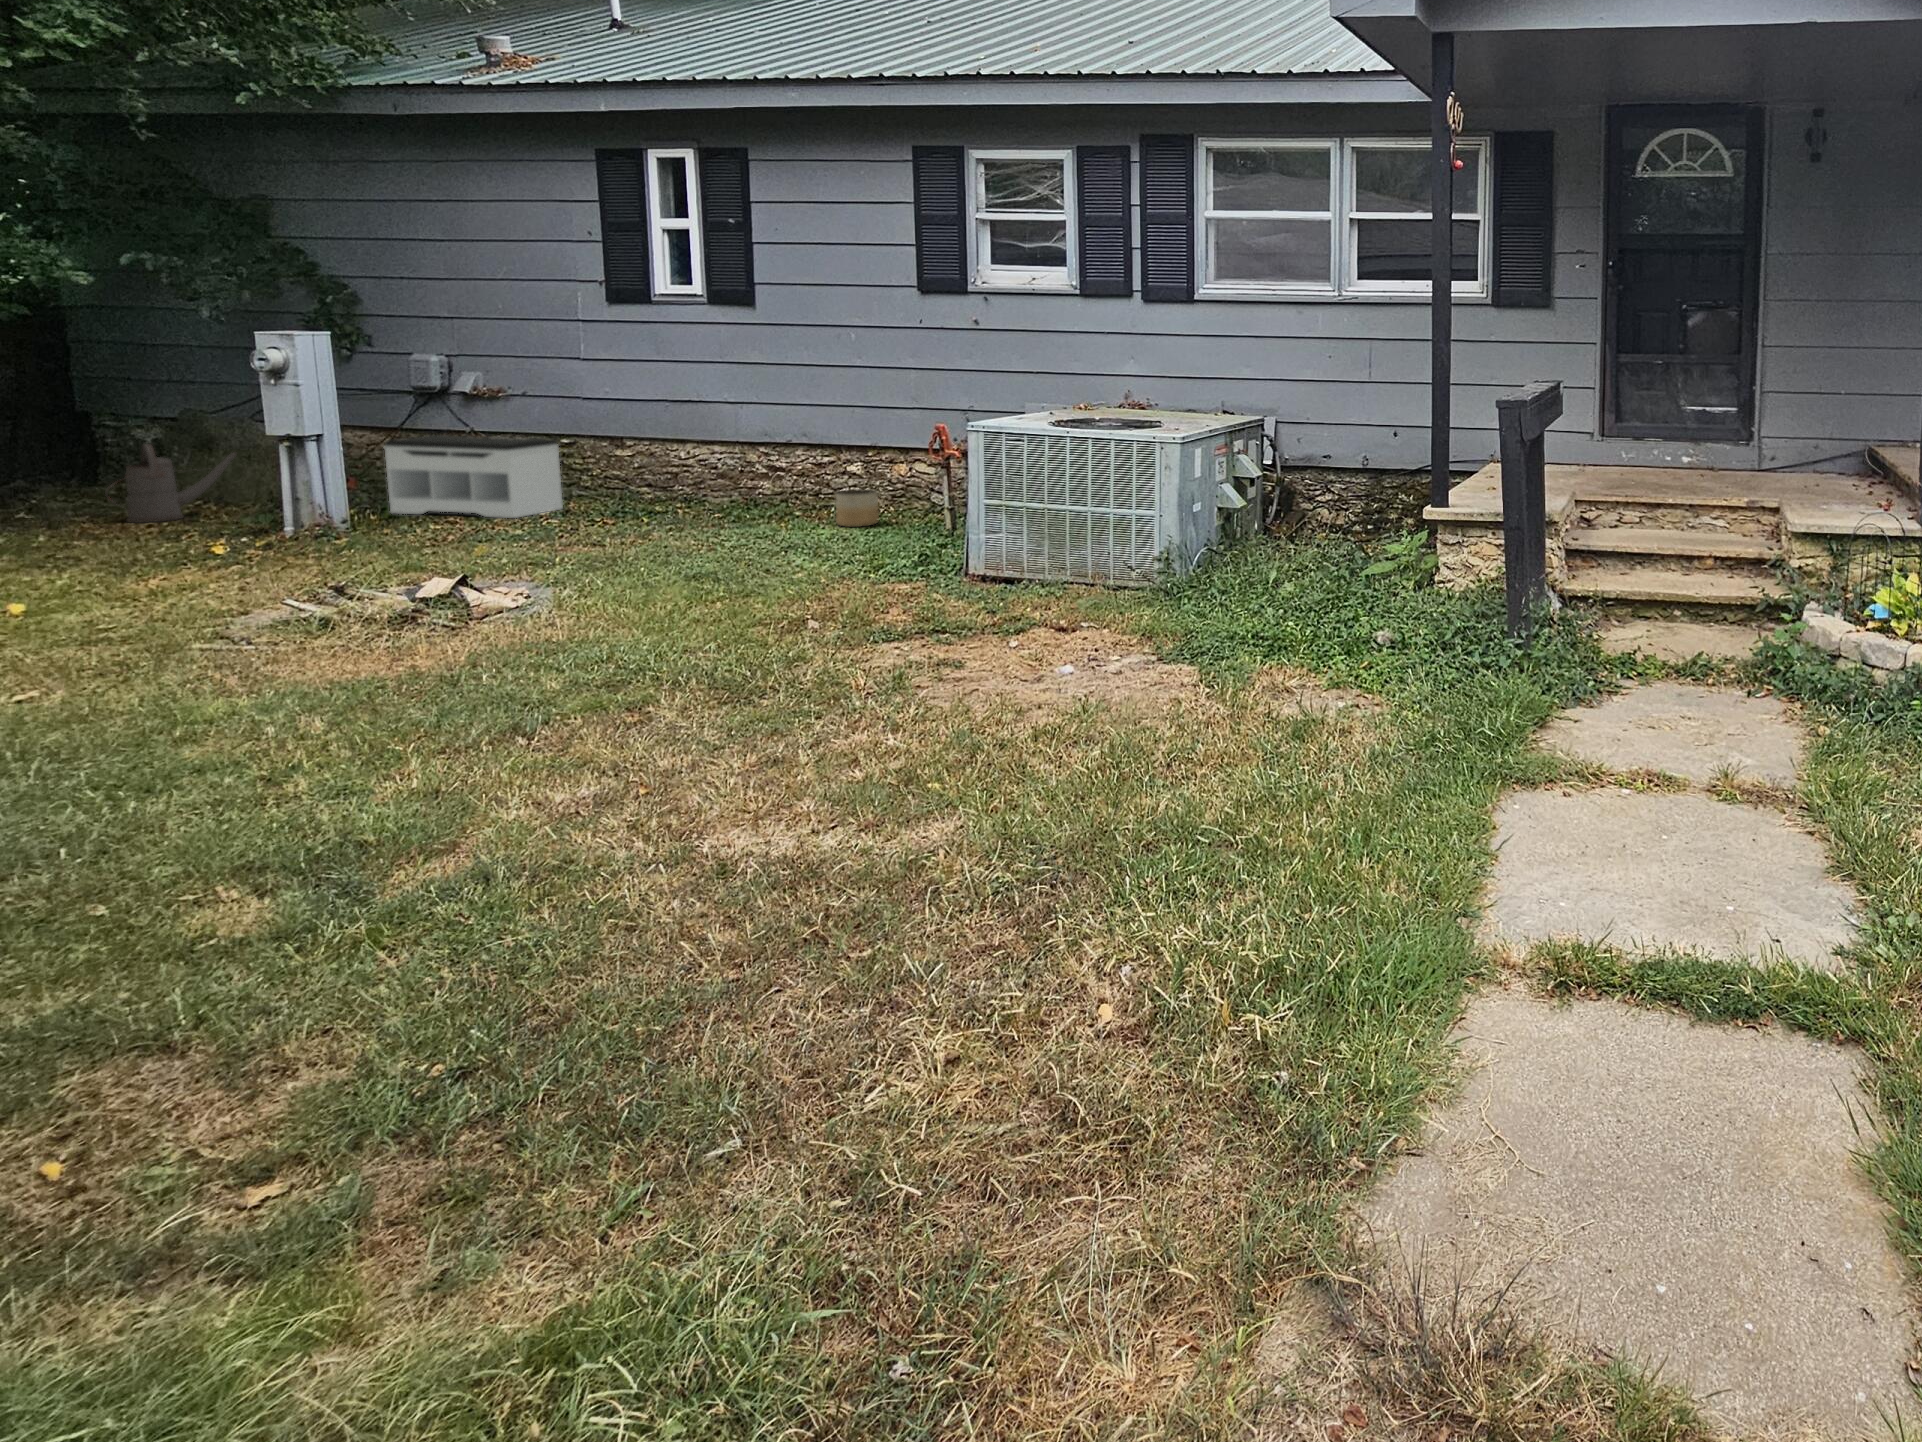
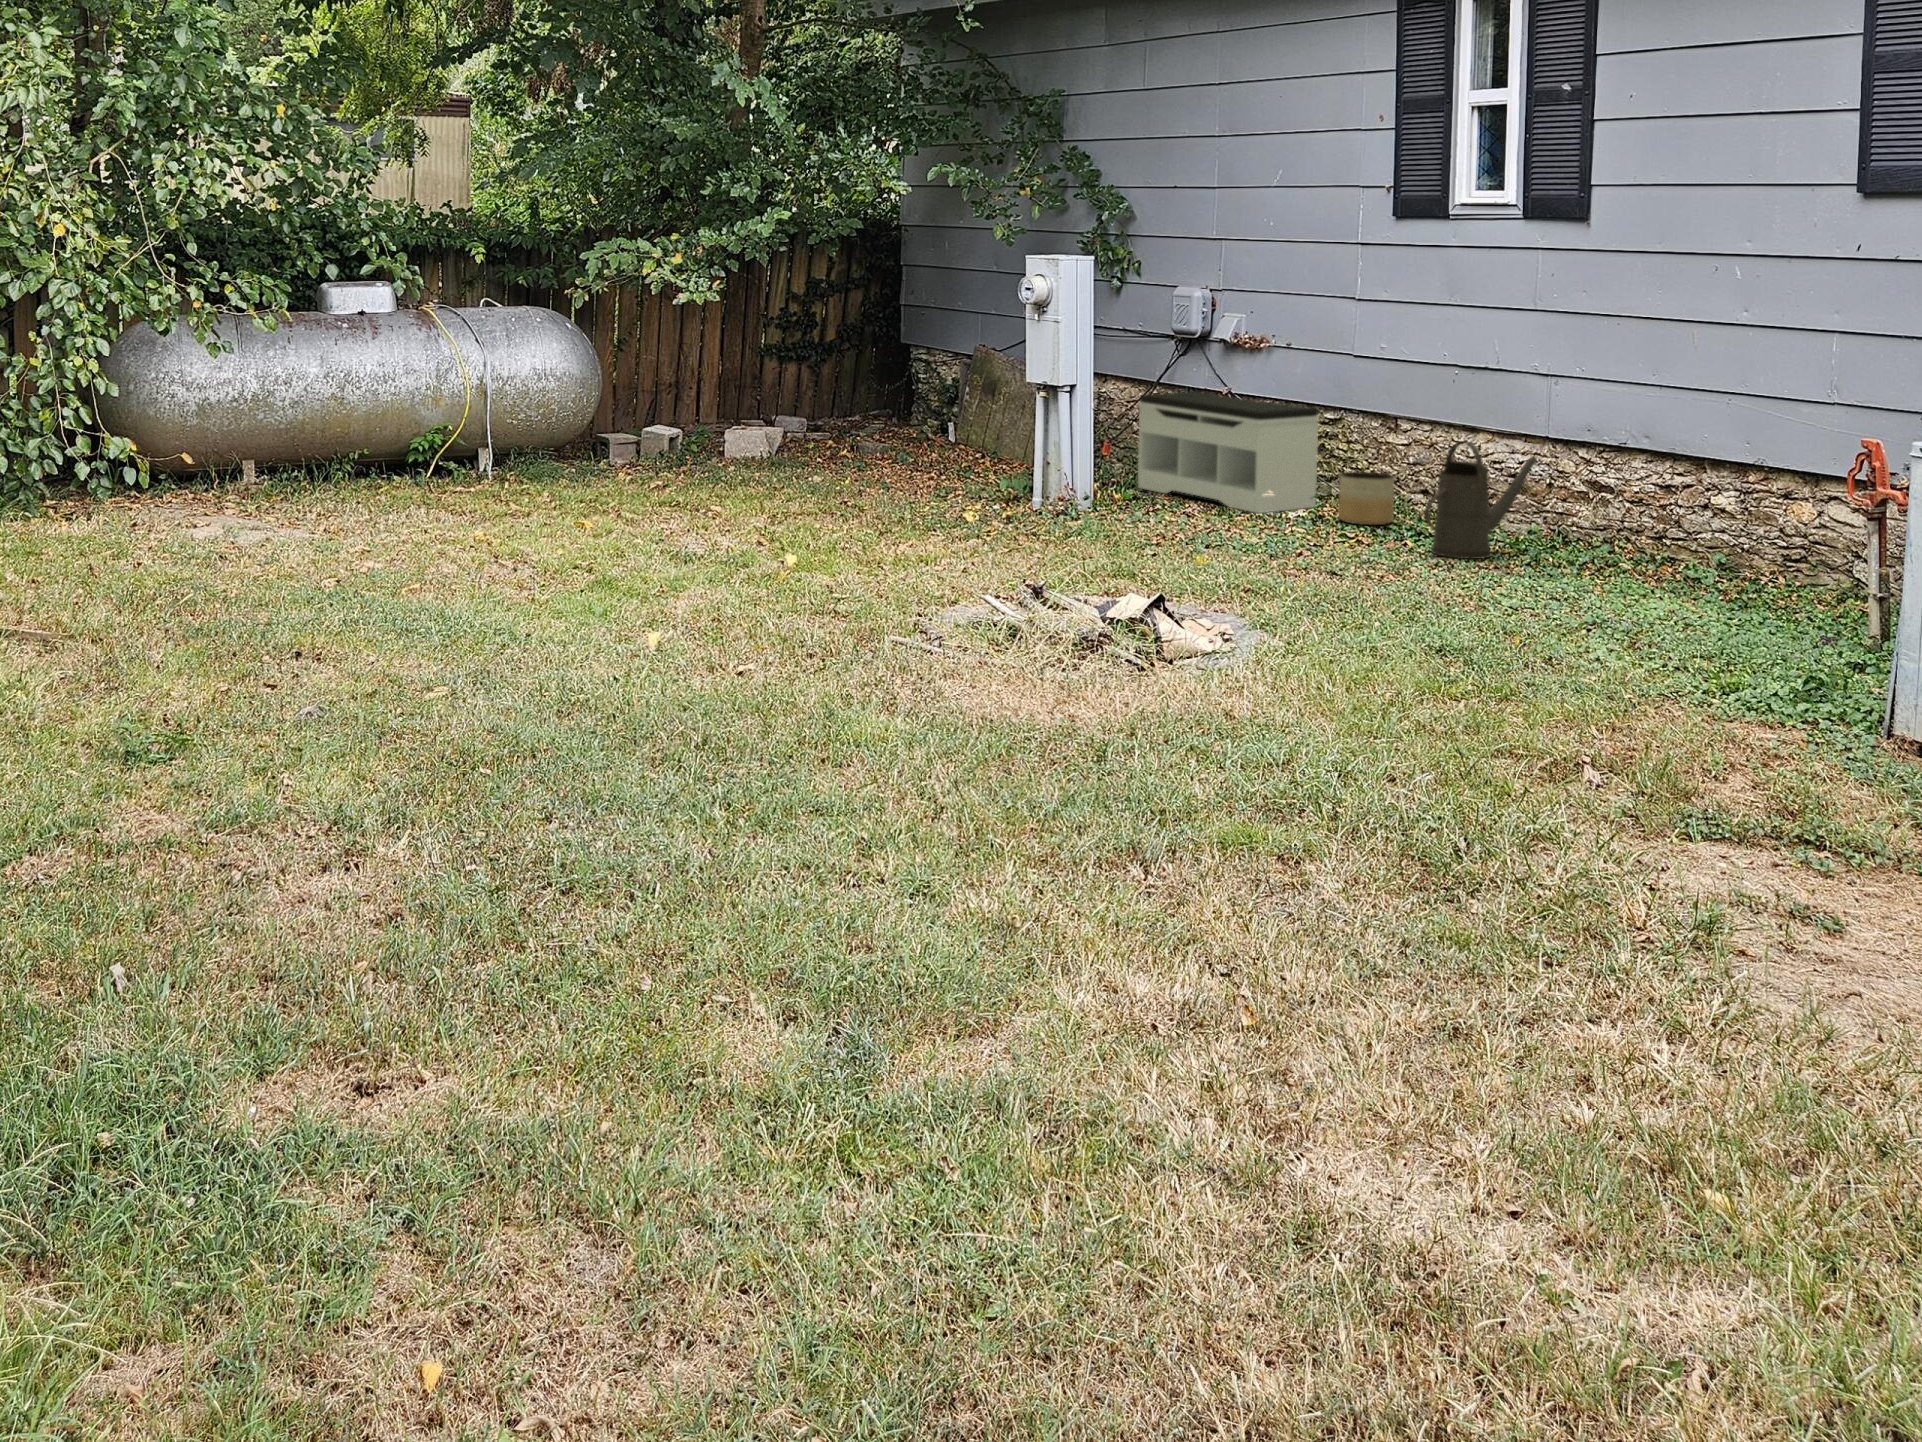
watering can: present [106,444,236,523] -> present [1424,442,1537,559]
planter: present [836,489,879,527] -> present [1338,472,1394,525]

